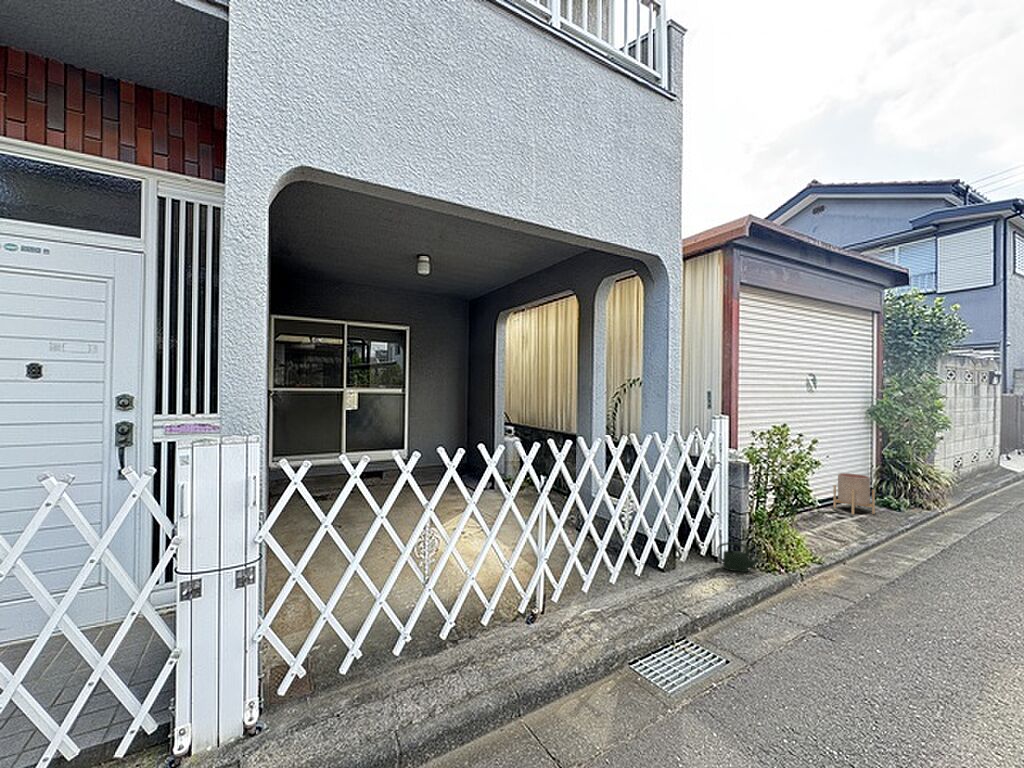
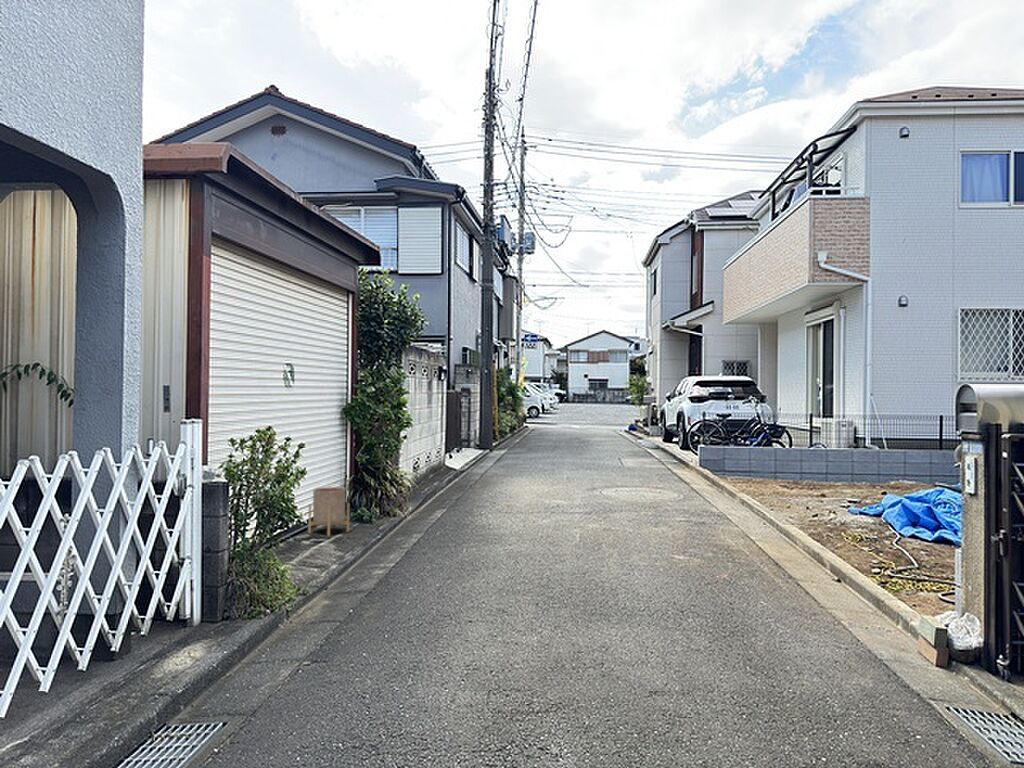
watering can: present [717,542,765,572] -> none [188,590,250,629]

